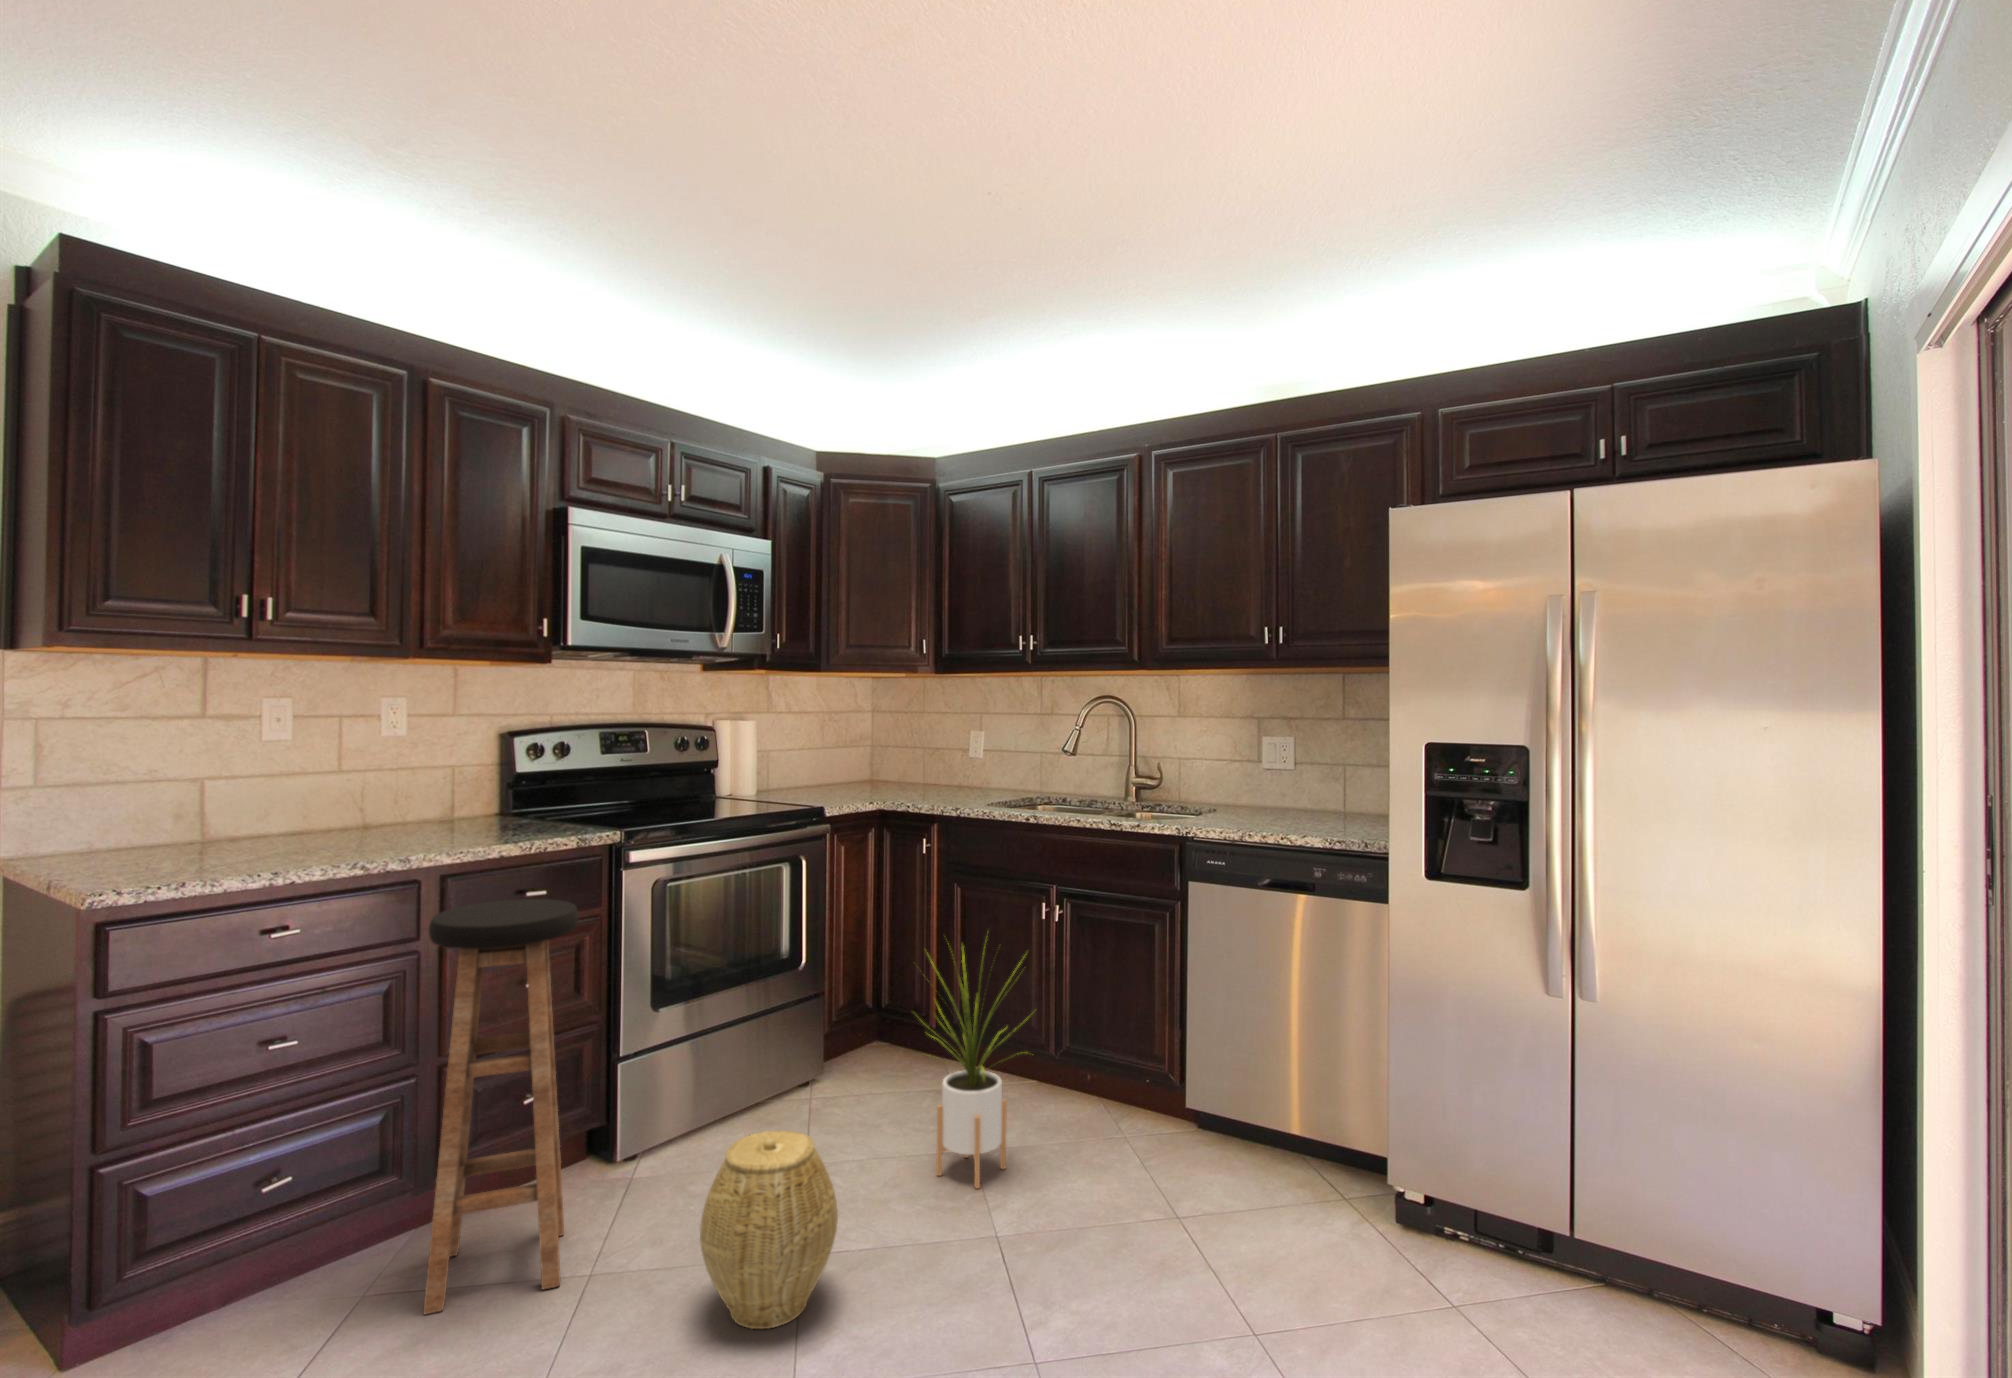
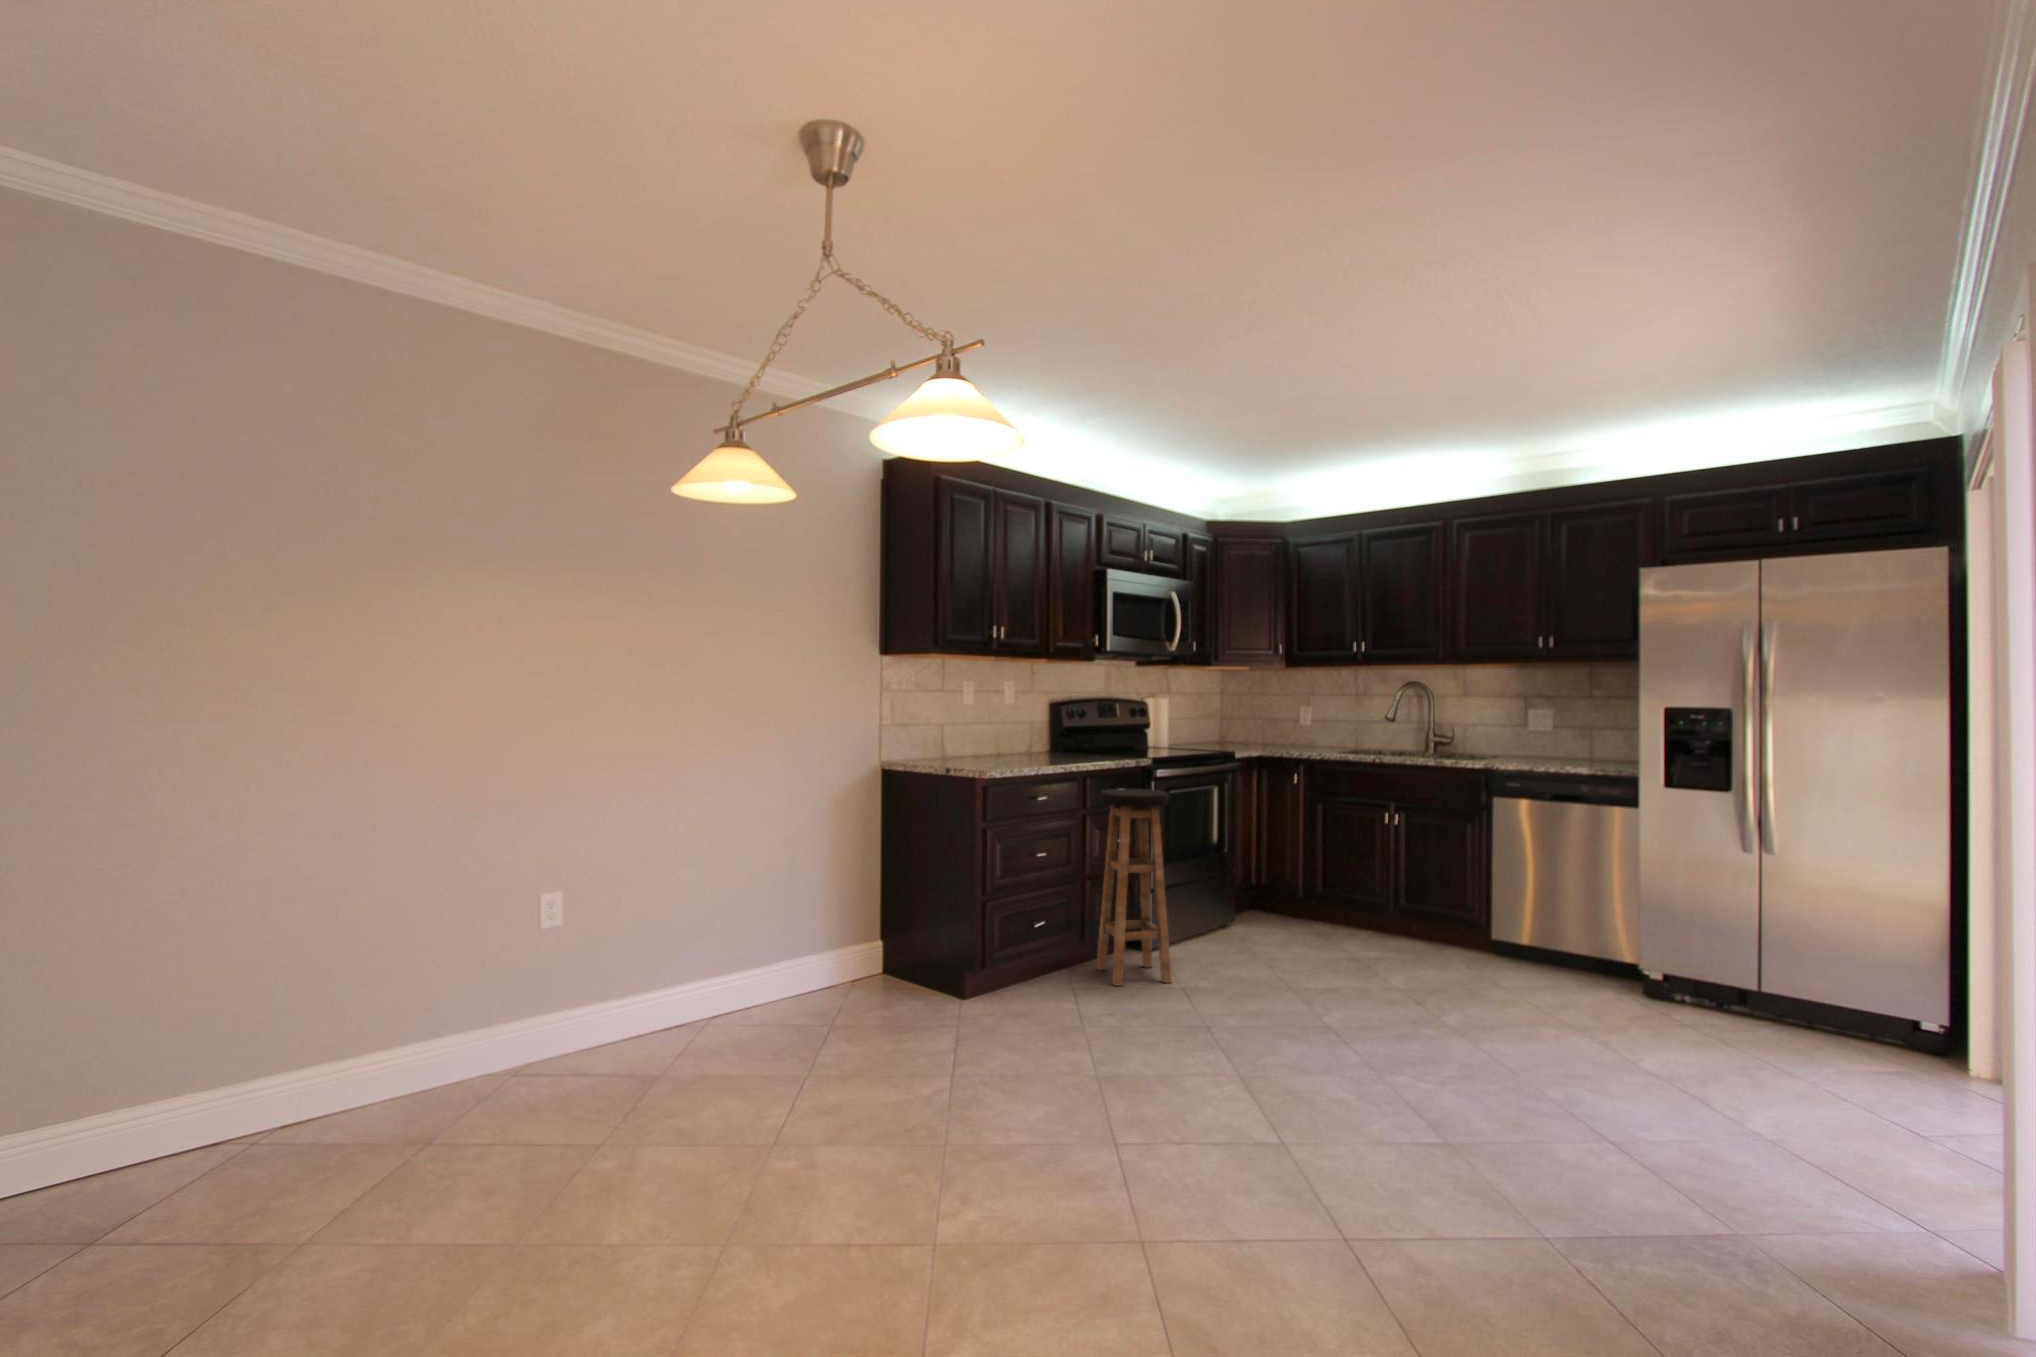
house plant: present [928,944,1017,1188] -> none [1324,820,1405,966]
woven basket: present [700,1130,838,1329] -> none [1253,910,1325,1002]

